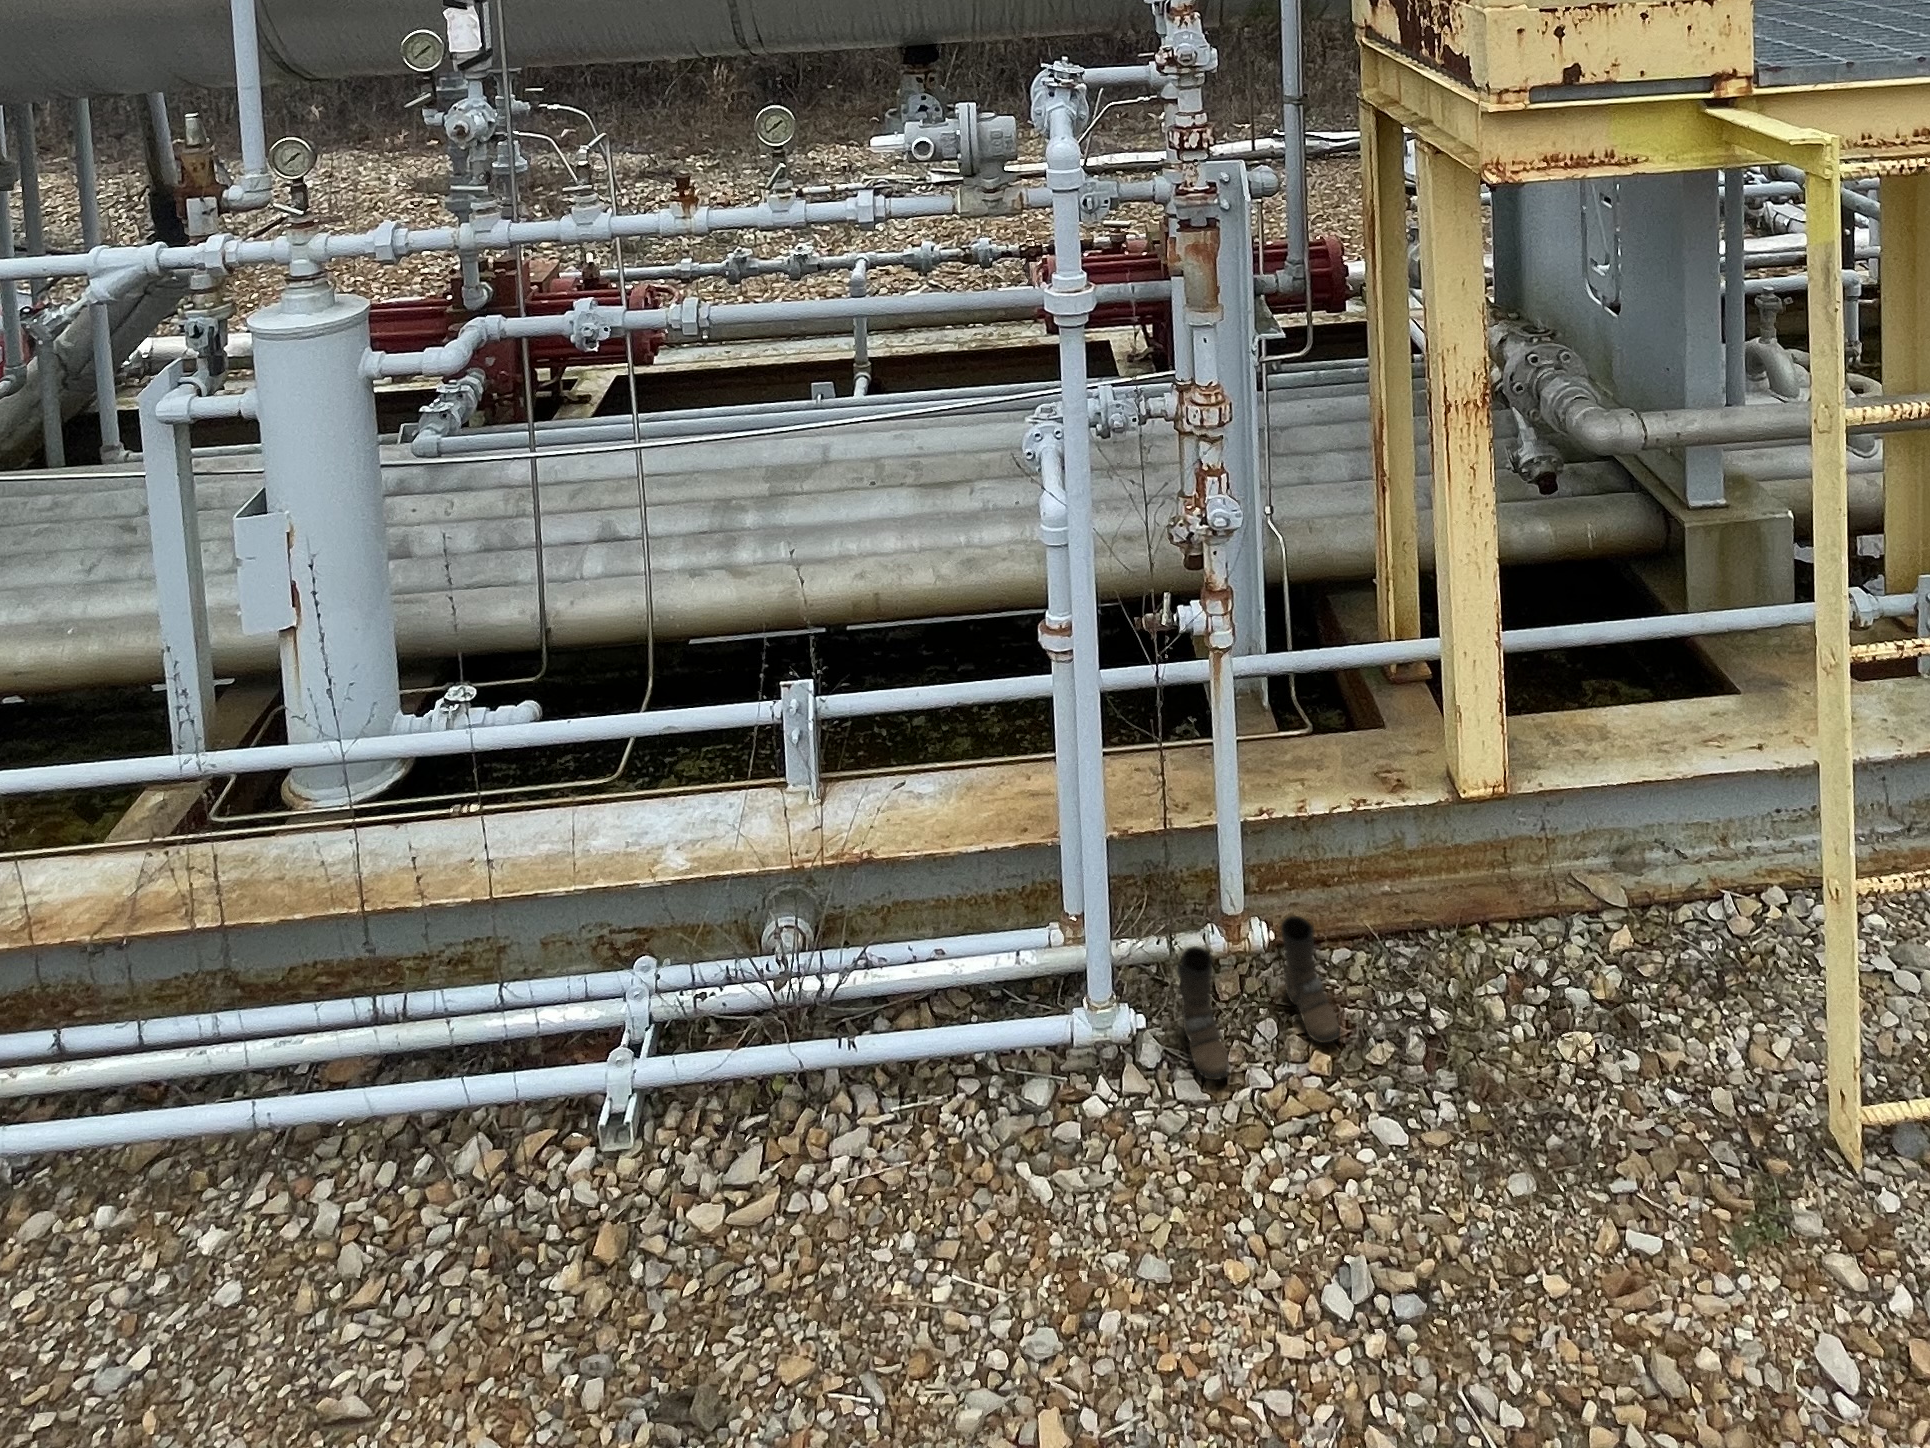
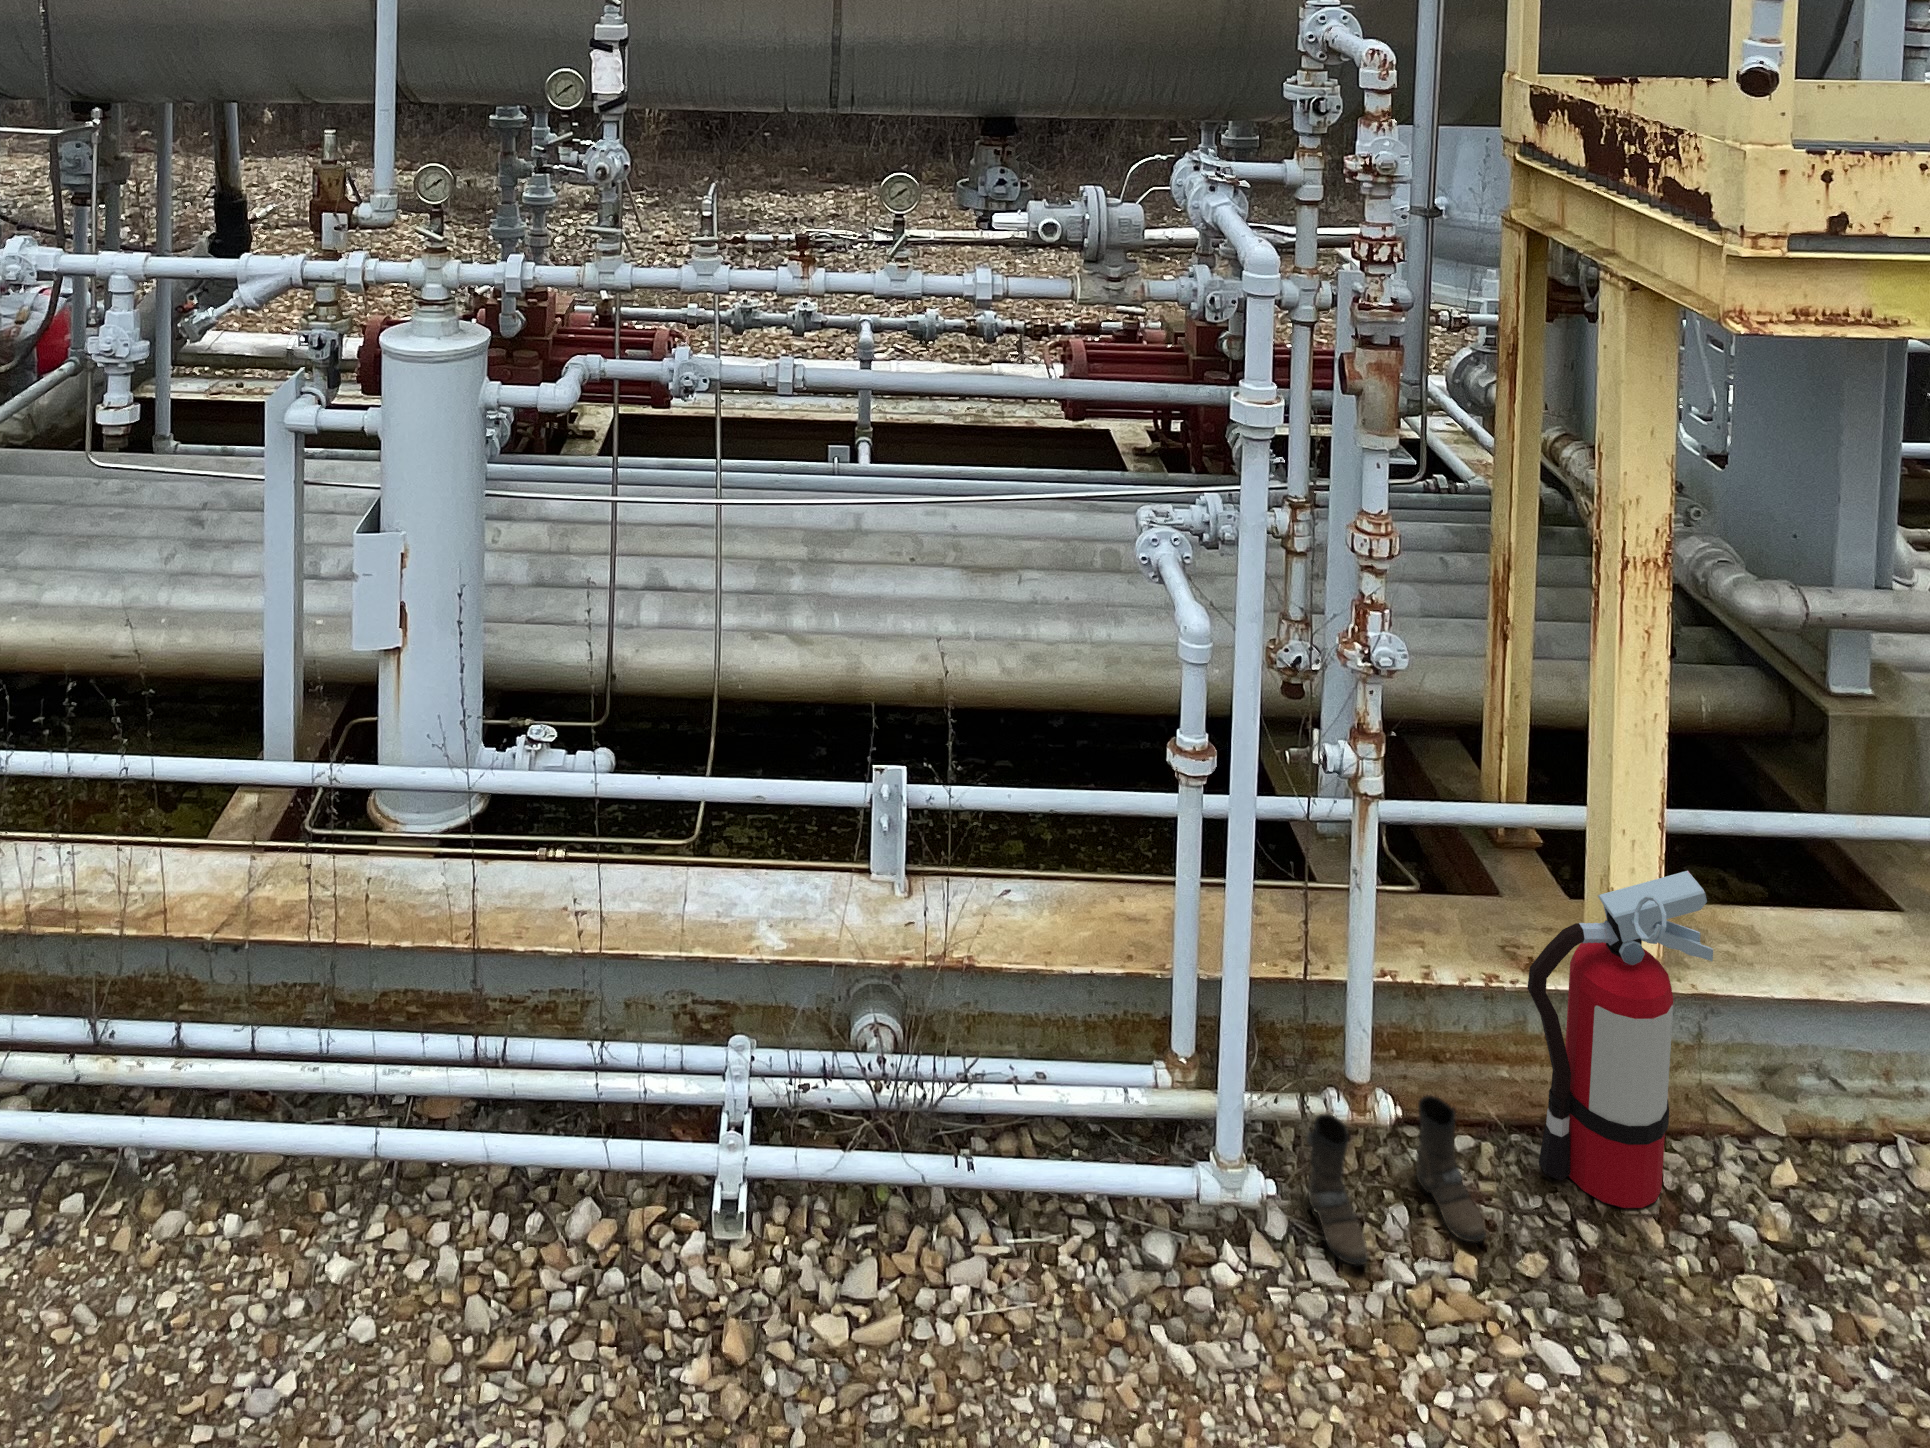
fire extinguisher: none [1375,679,1535,991] -> present [1527,871,1713,1208]

